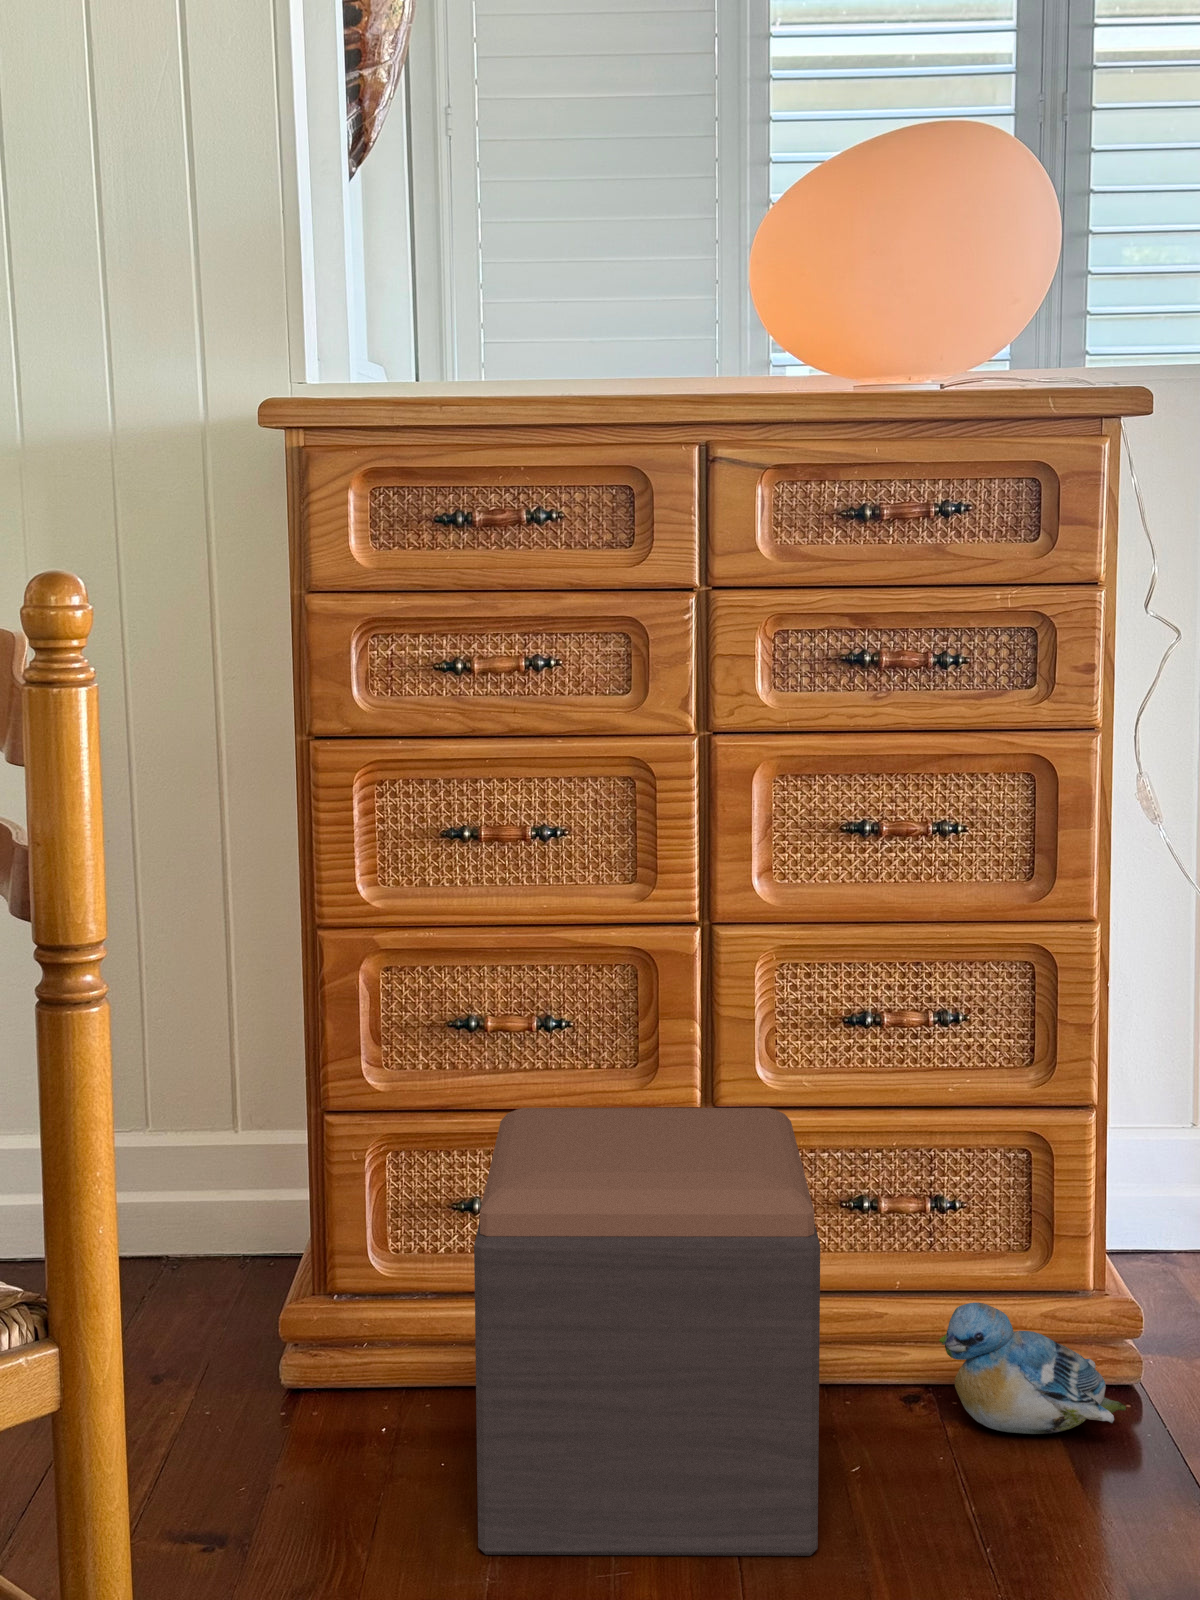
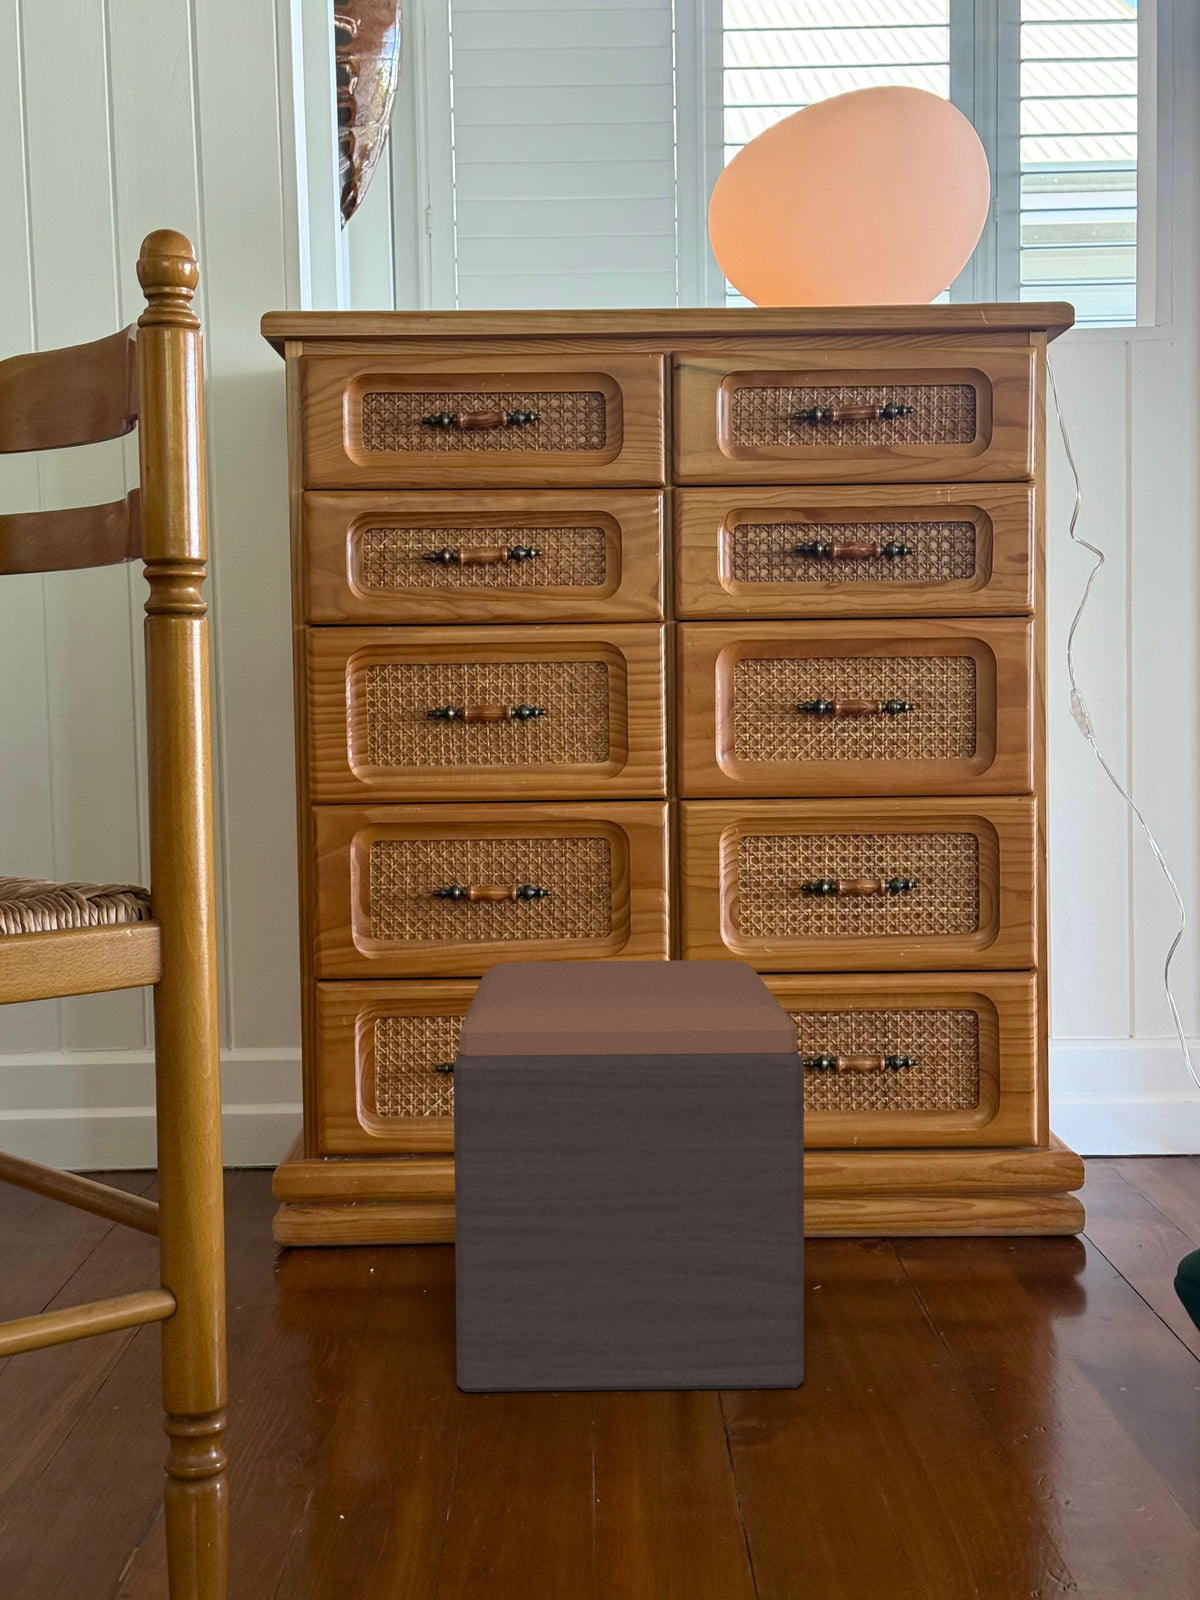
plush toy: present [939,1302,1126,1434] -> none [902,1149,1082,1276]

